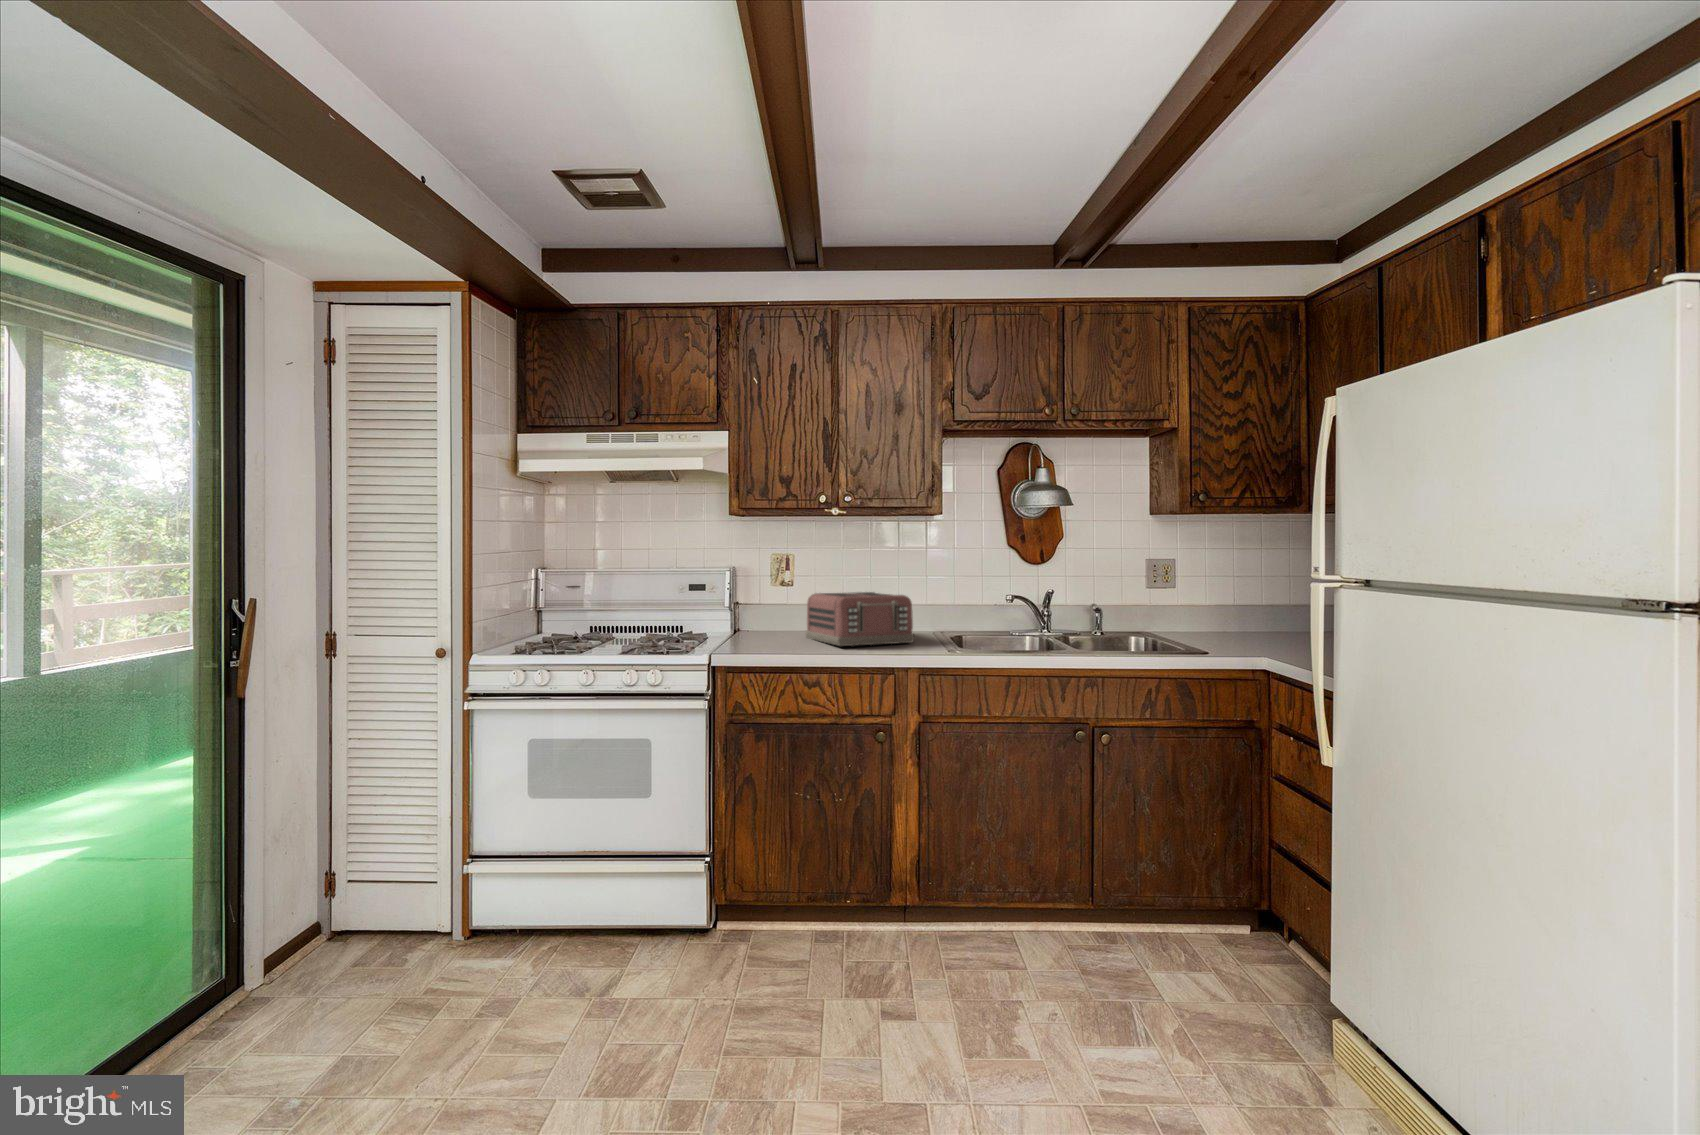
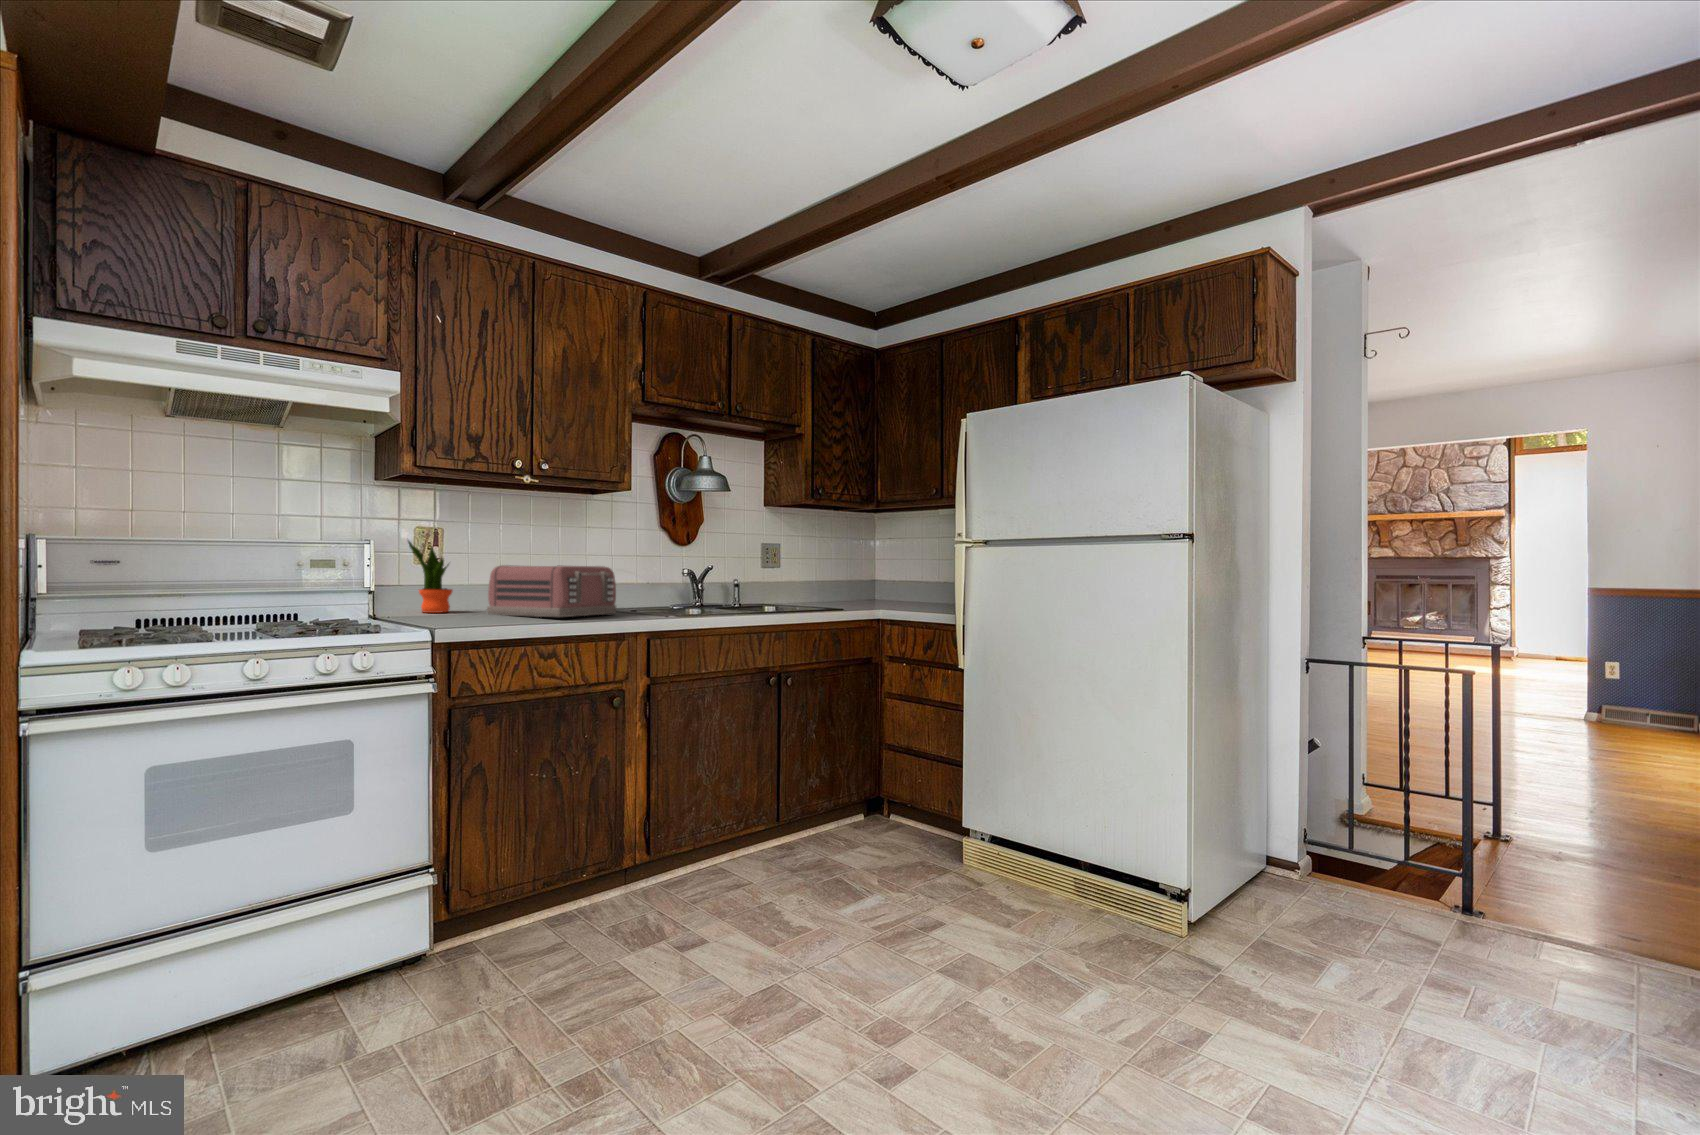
potted plant: none [747,570,785,635] -> present [408,541,453,613]

